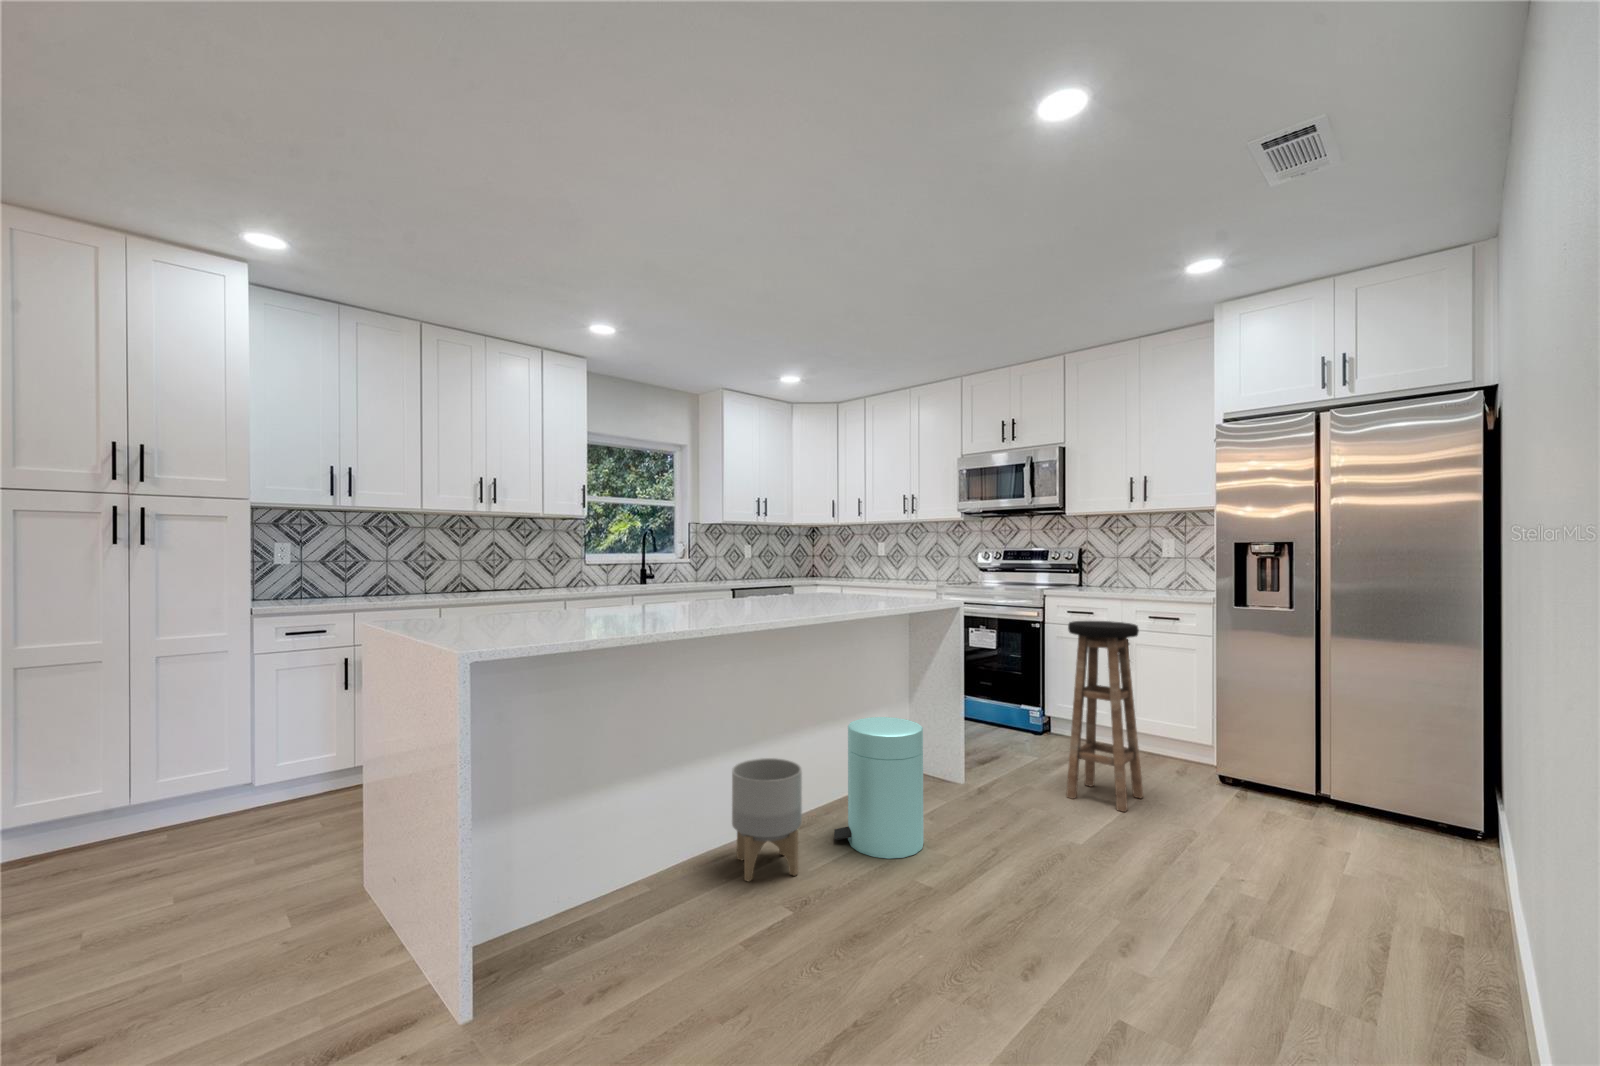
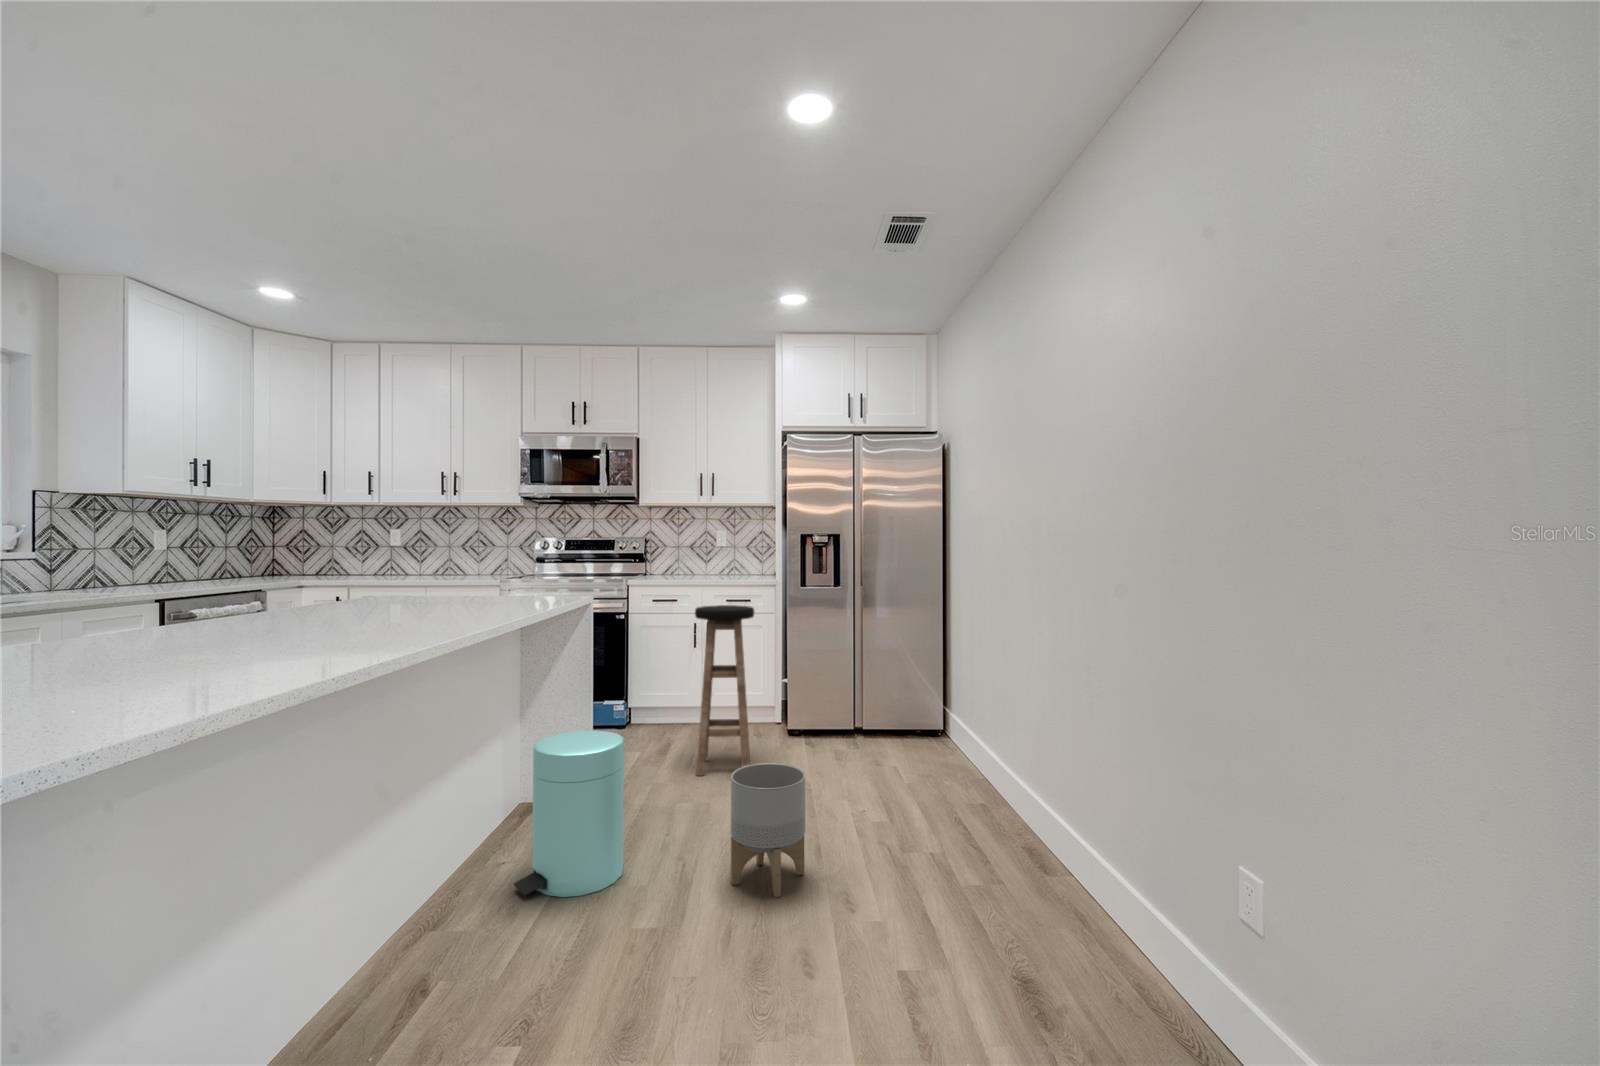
planter: present [732,758,802,881] -> present [731,763,805,897]

